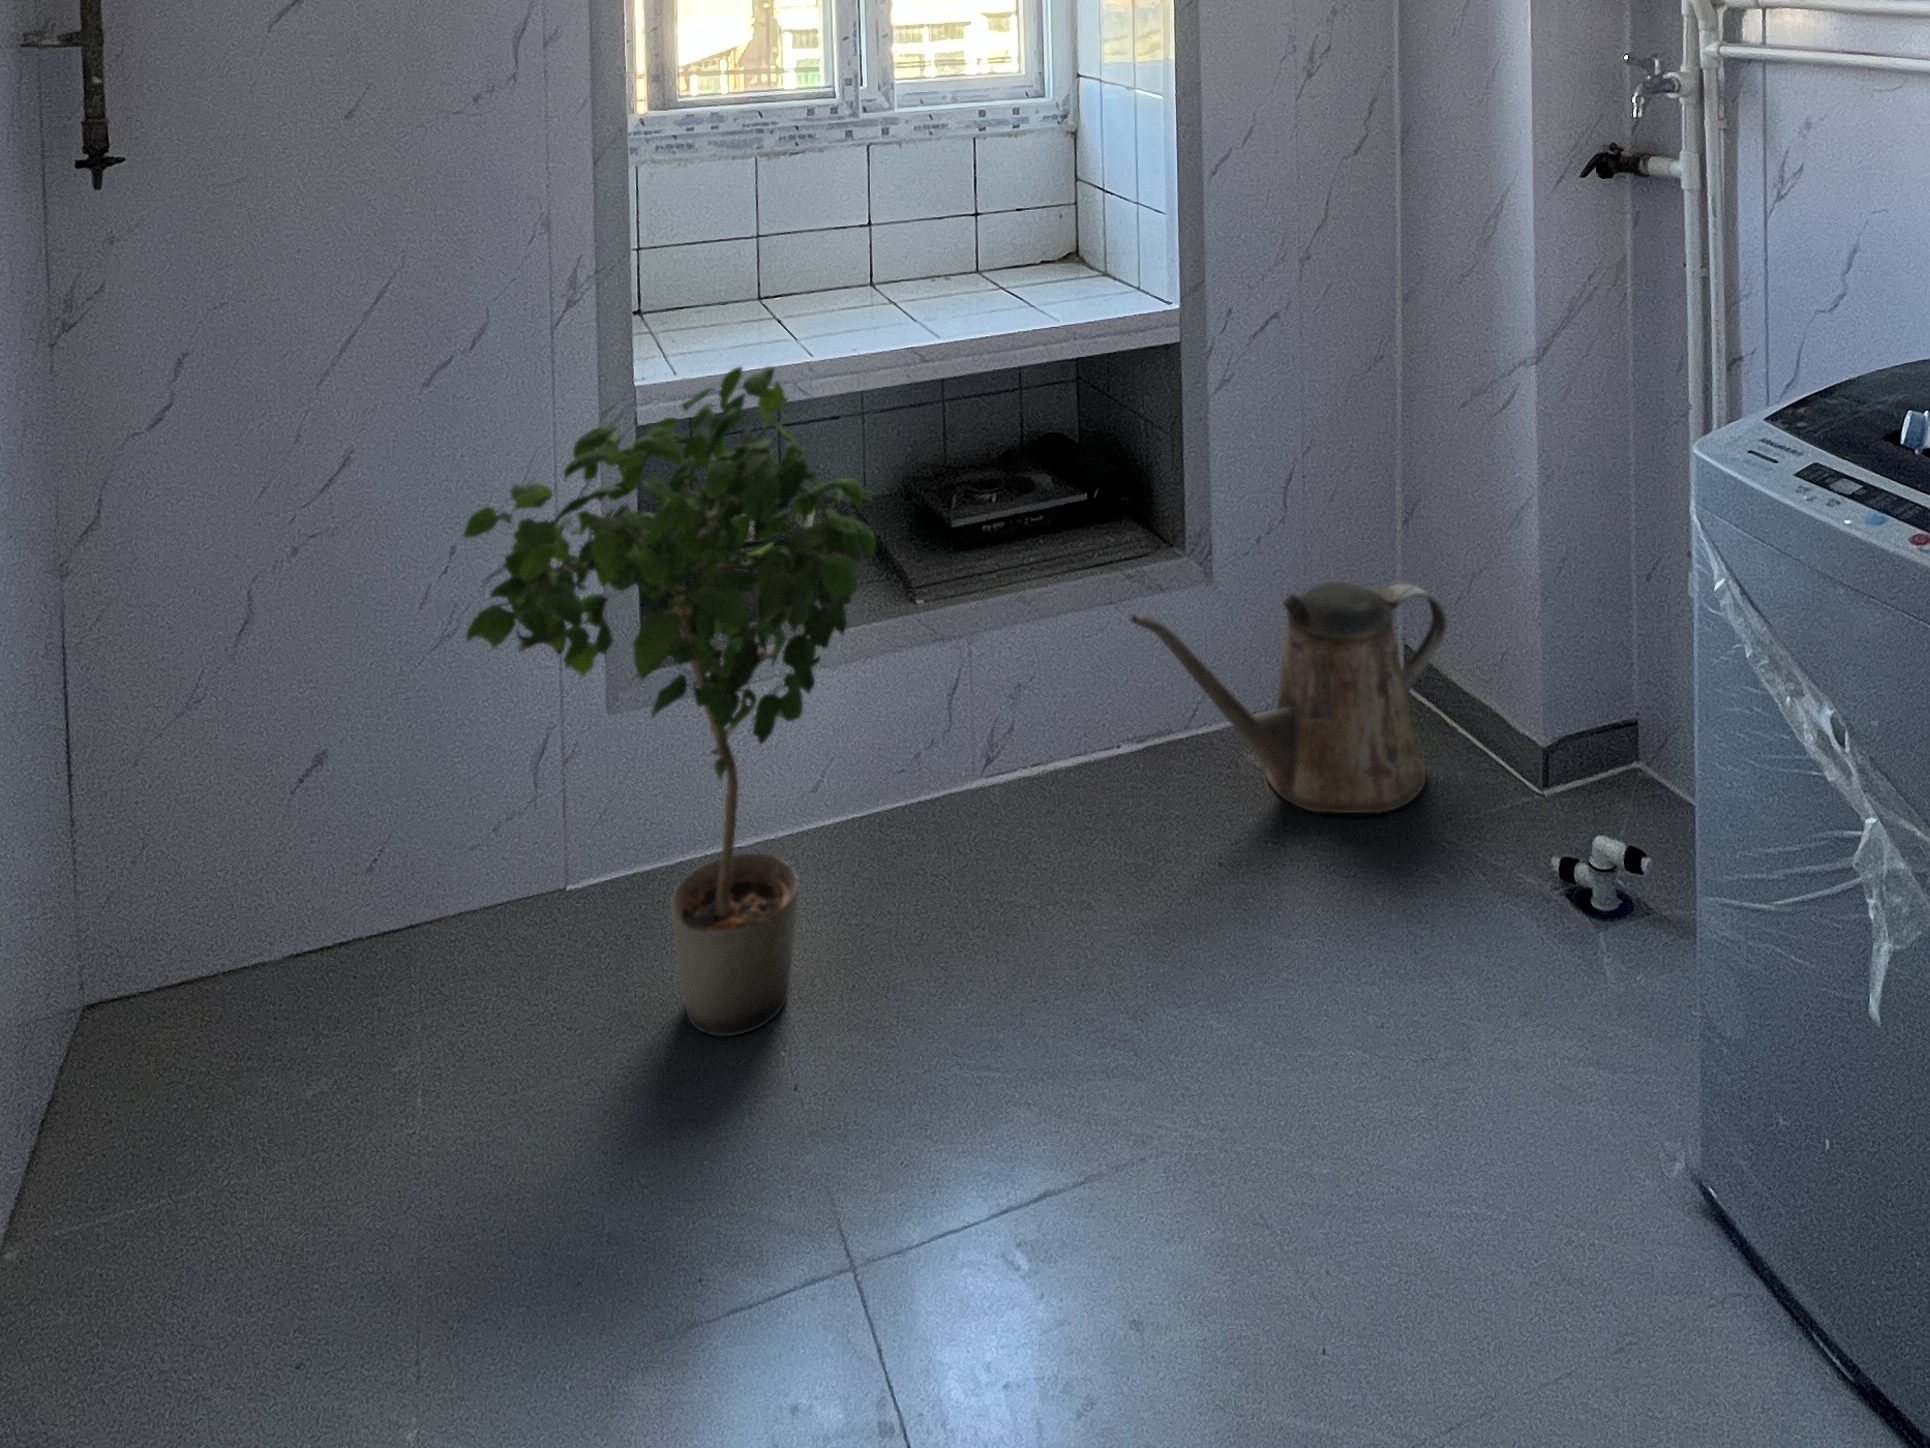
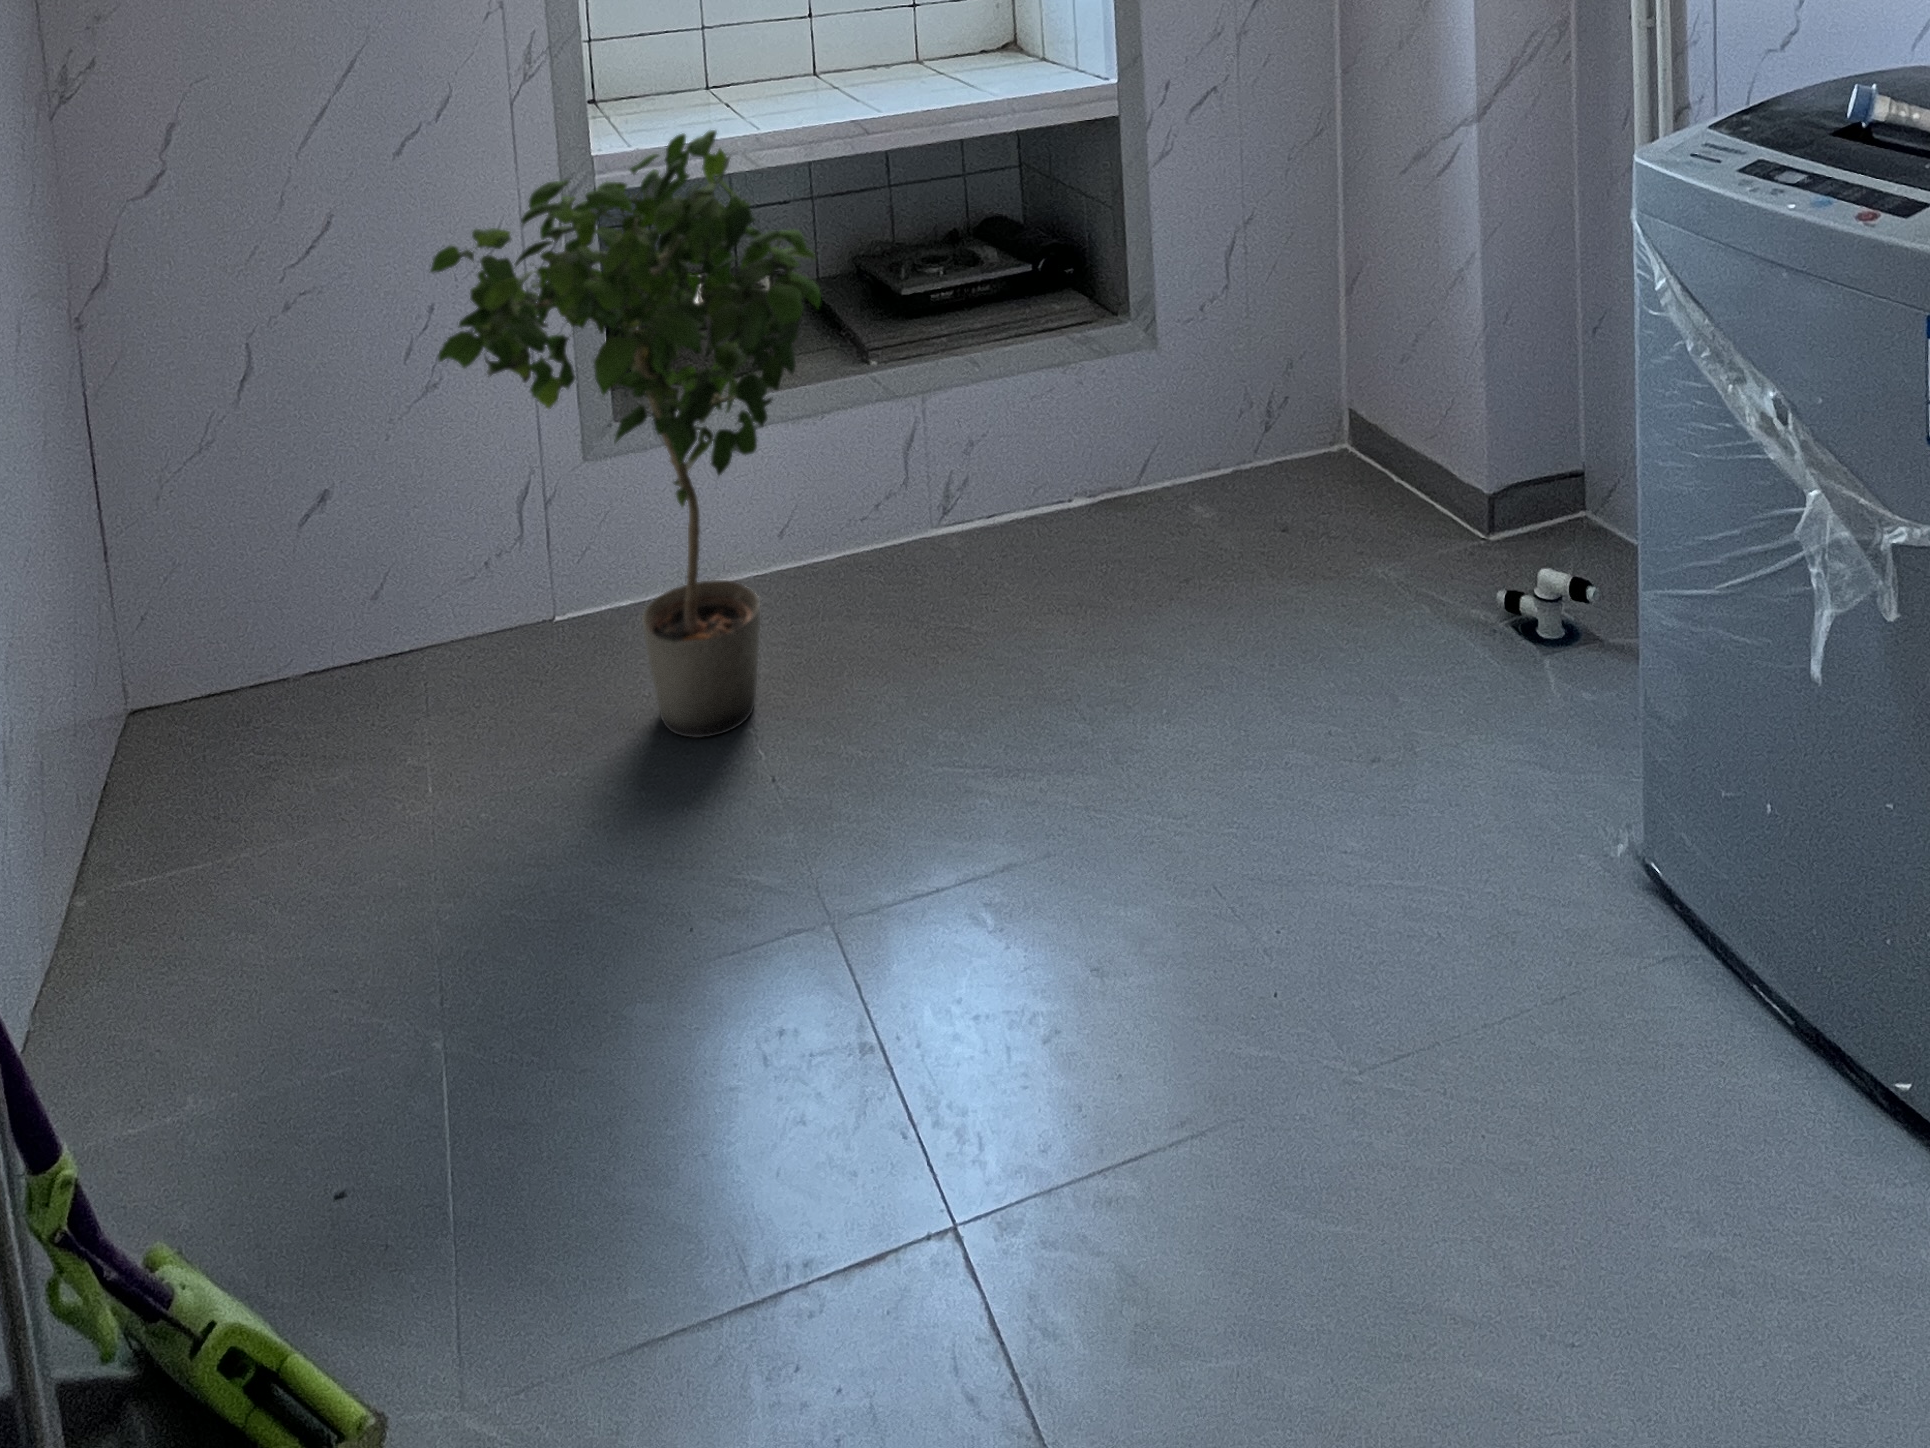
watering can: present [1132,582,1447,813] -> none [1072,345,1386,559]

